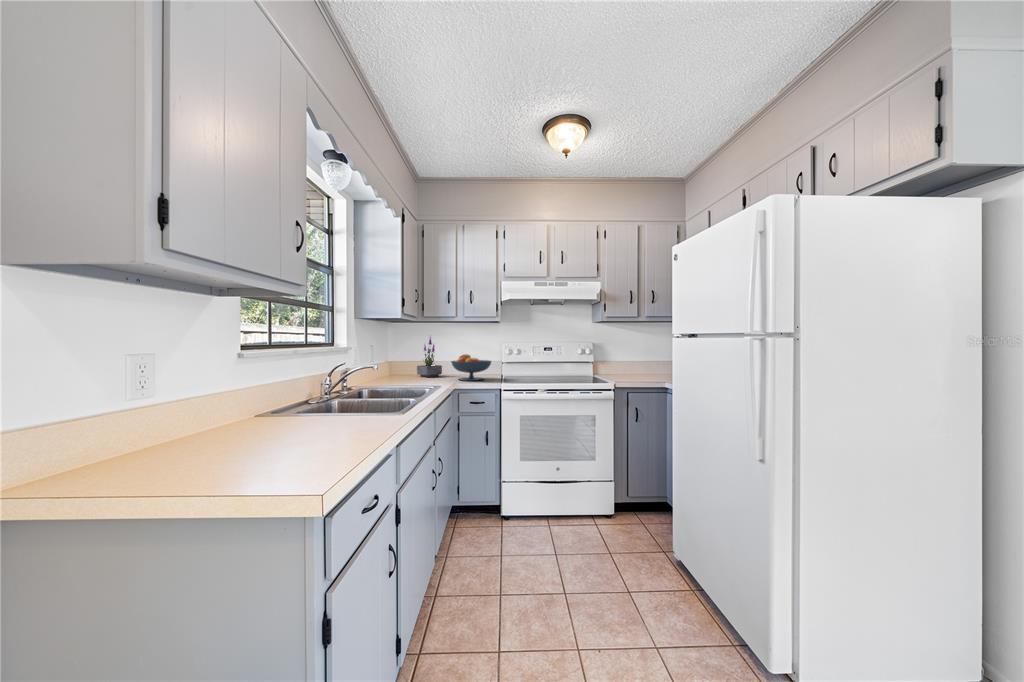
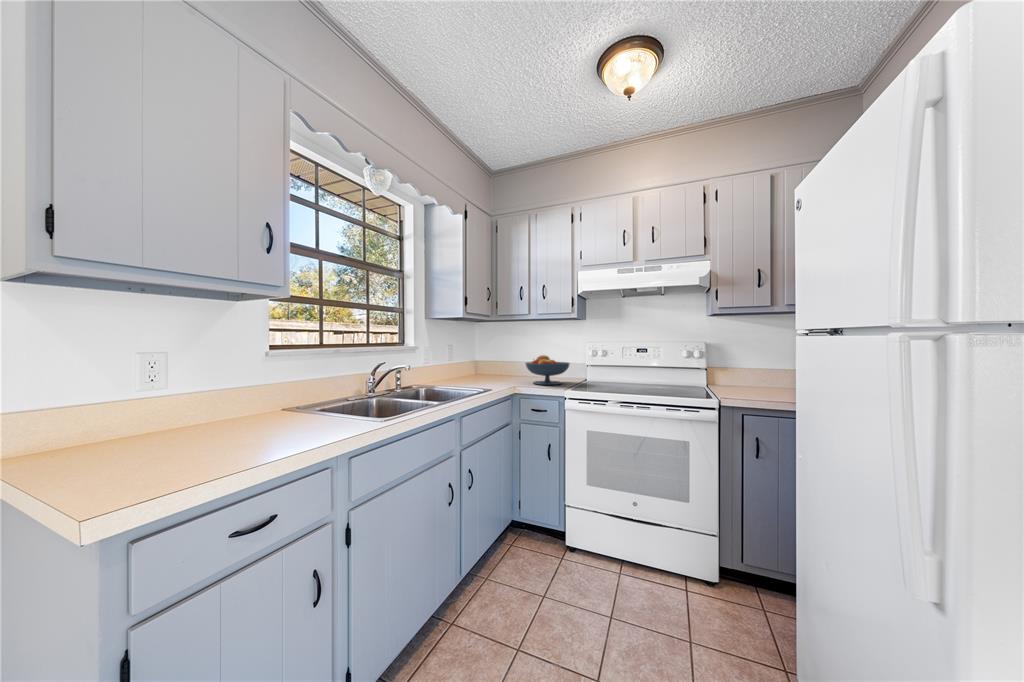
potted plant: present [417,336,442,377] -> none [501,334,525,378]

